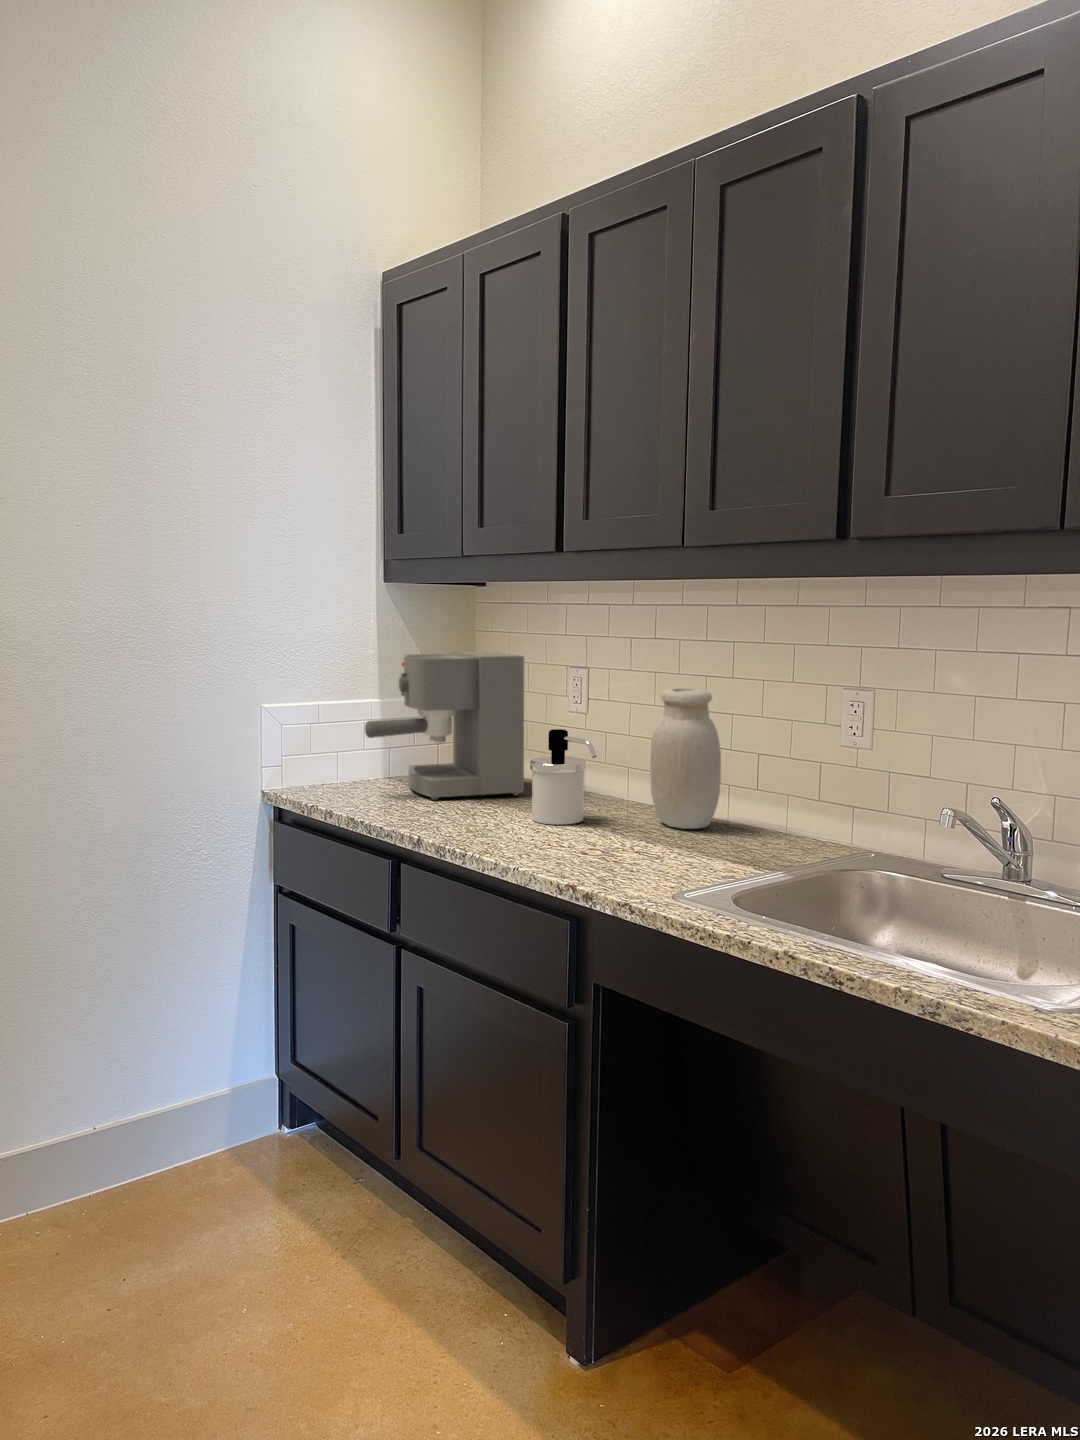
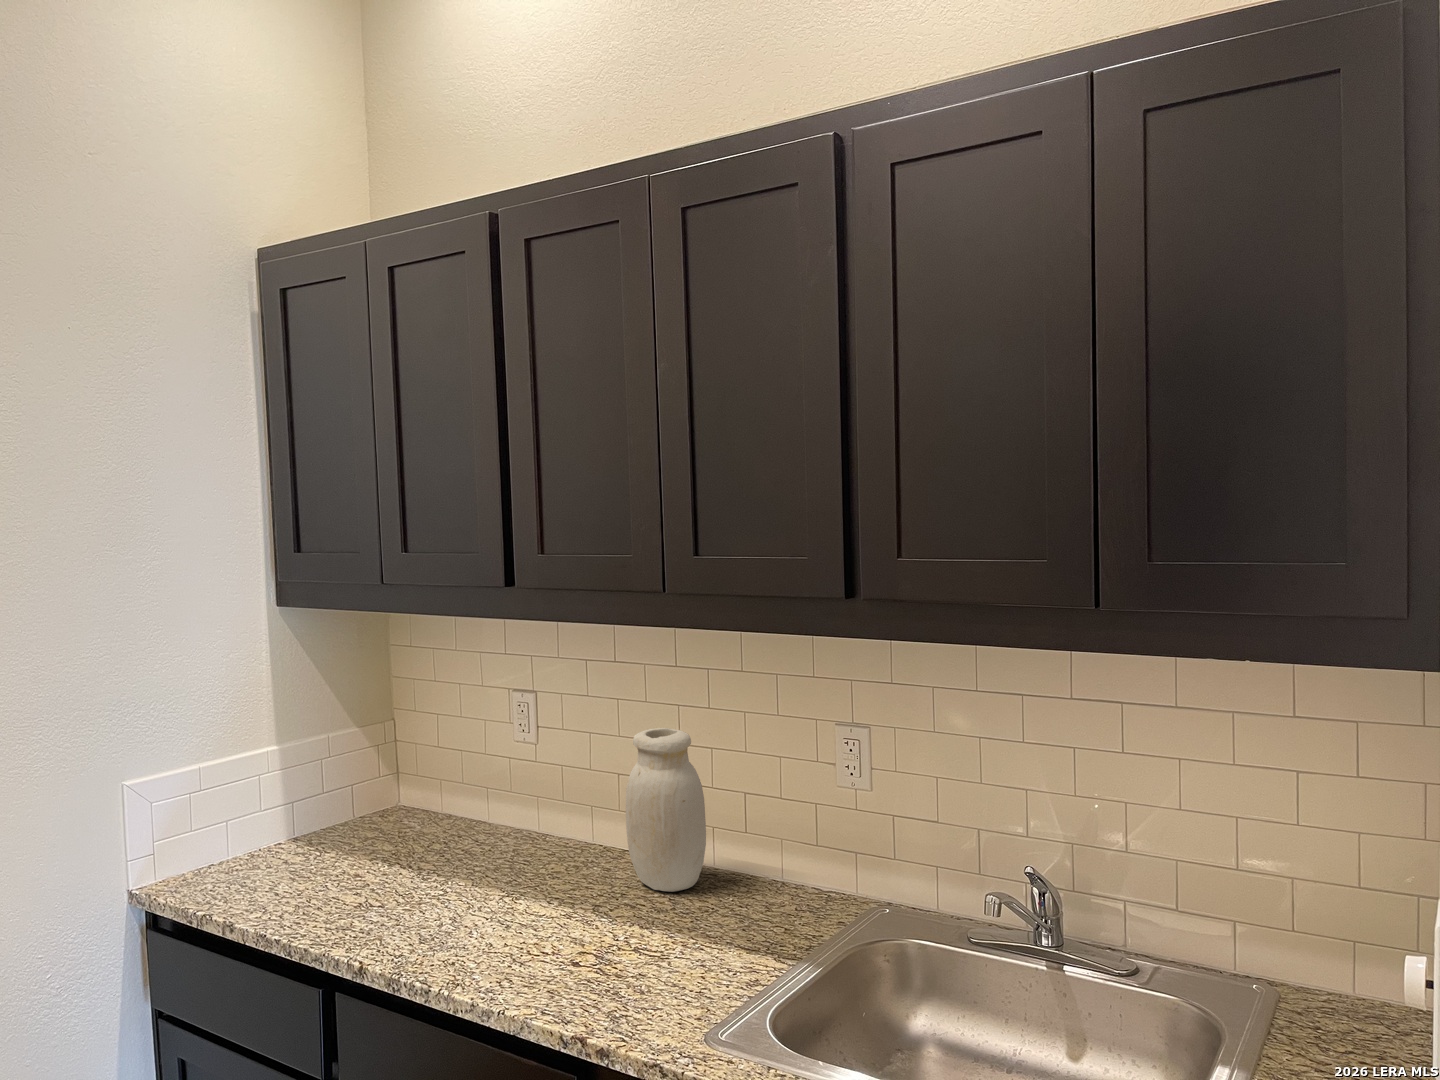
coffee maker: present [365,652,524,800] -> none [267,679,470,881]
soap dispenser: present [530,729,597,825] -> none [487,791,570,909]

